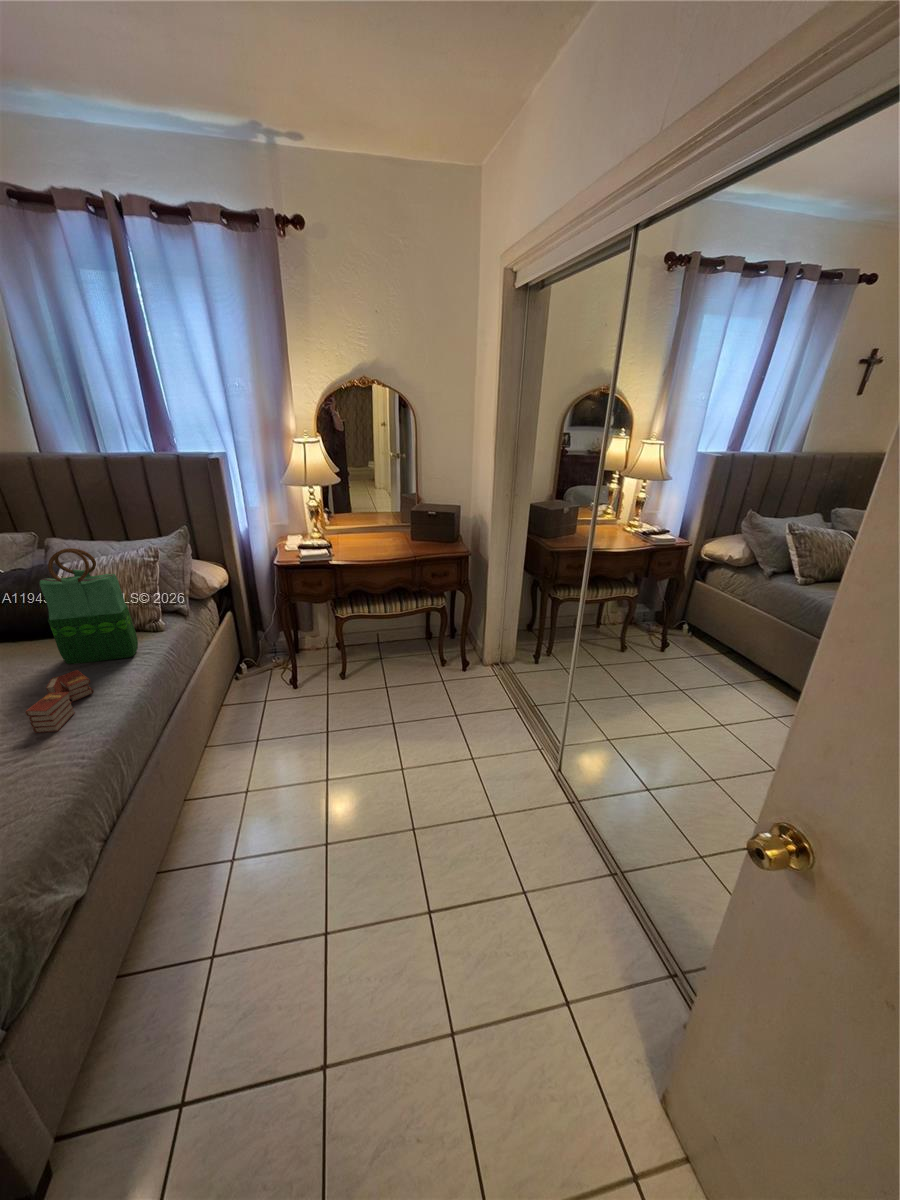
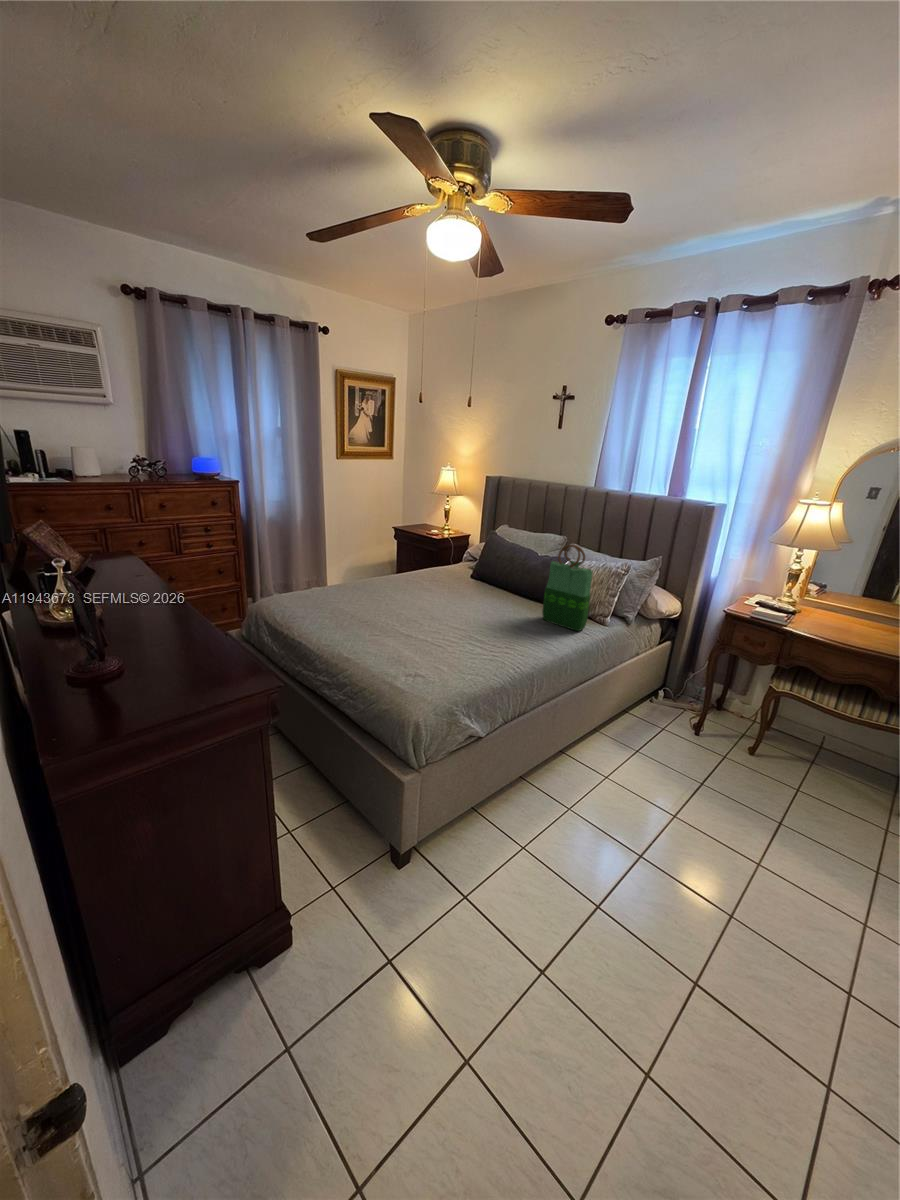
book: present [25,670,93,733] -> none [507,618,547,648]

